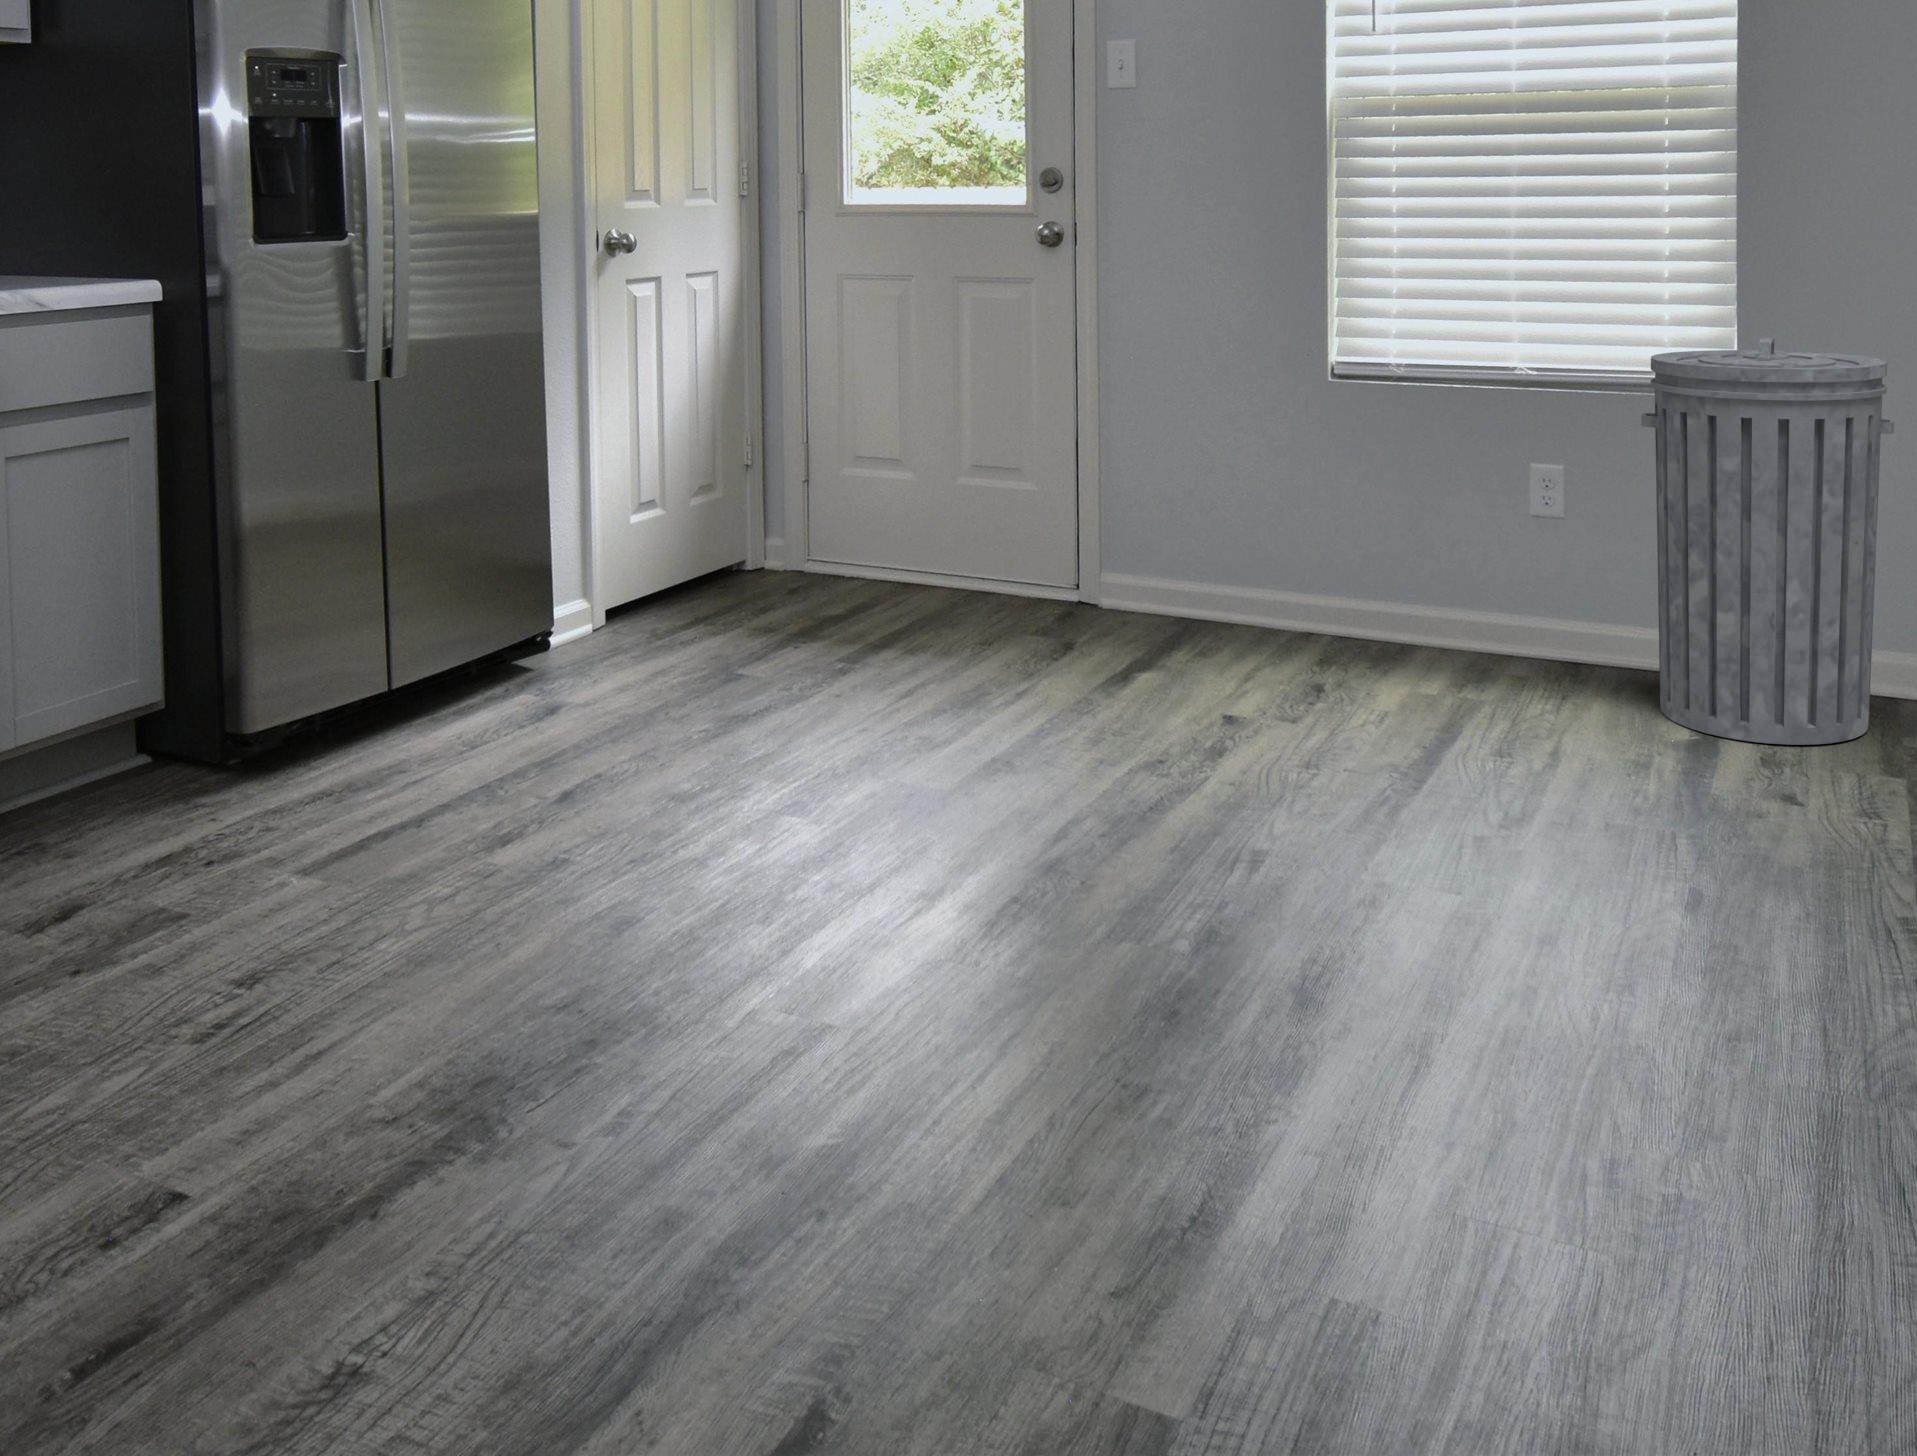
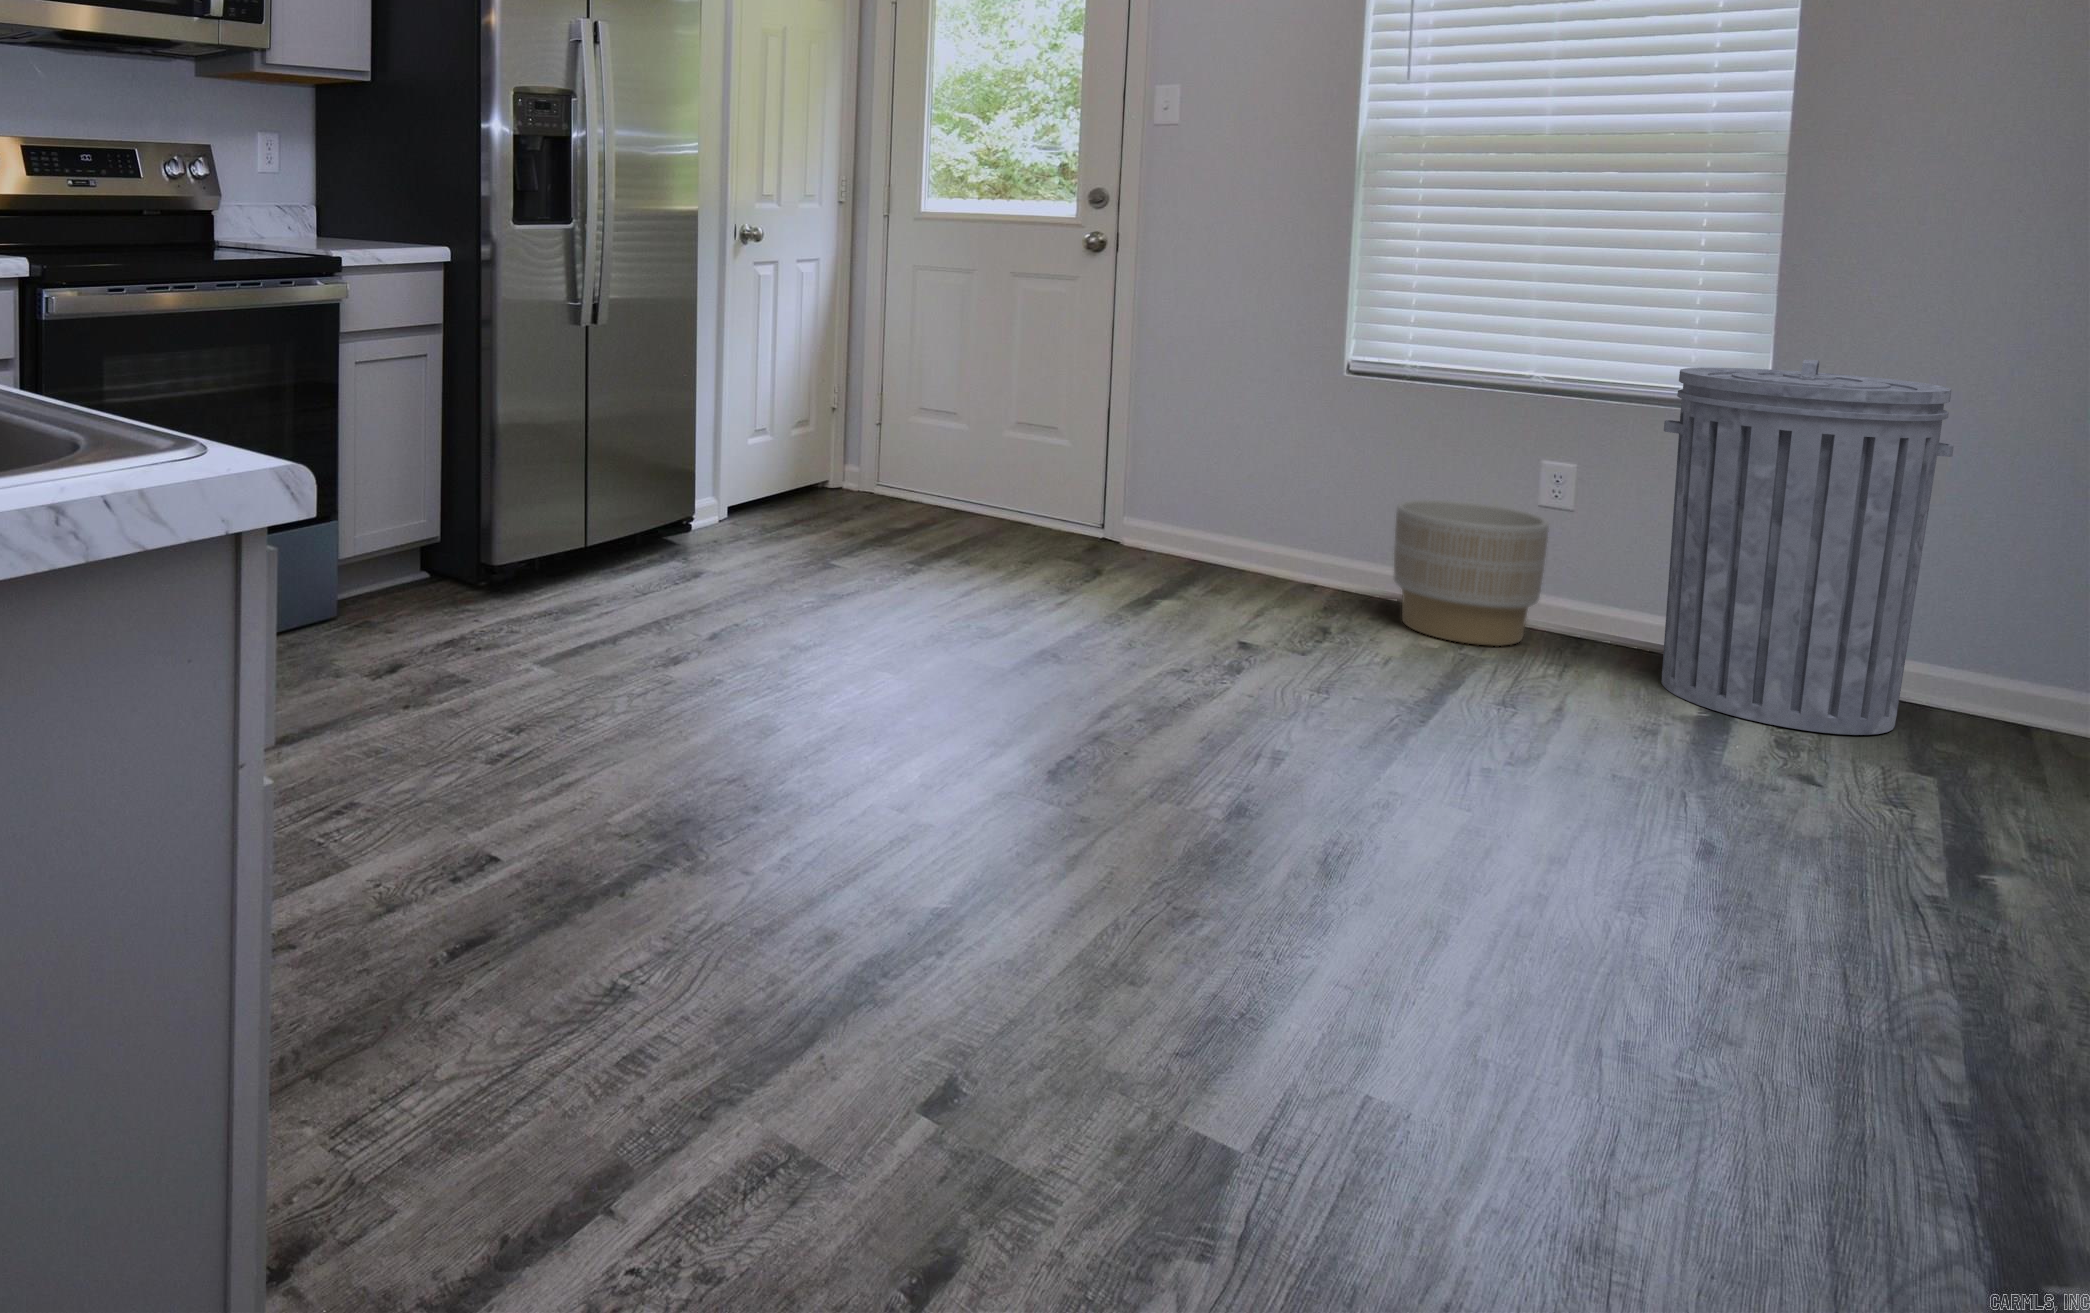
planter: none [1394,521,1545,687] -> present [1394,500,1549,646]

